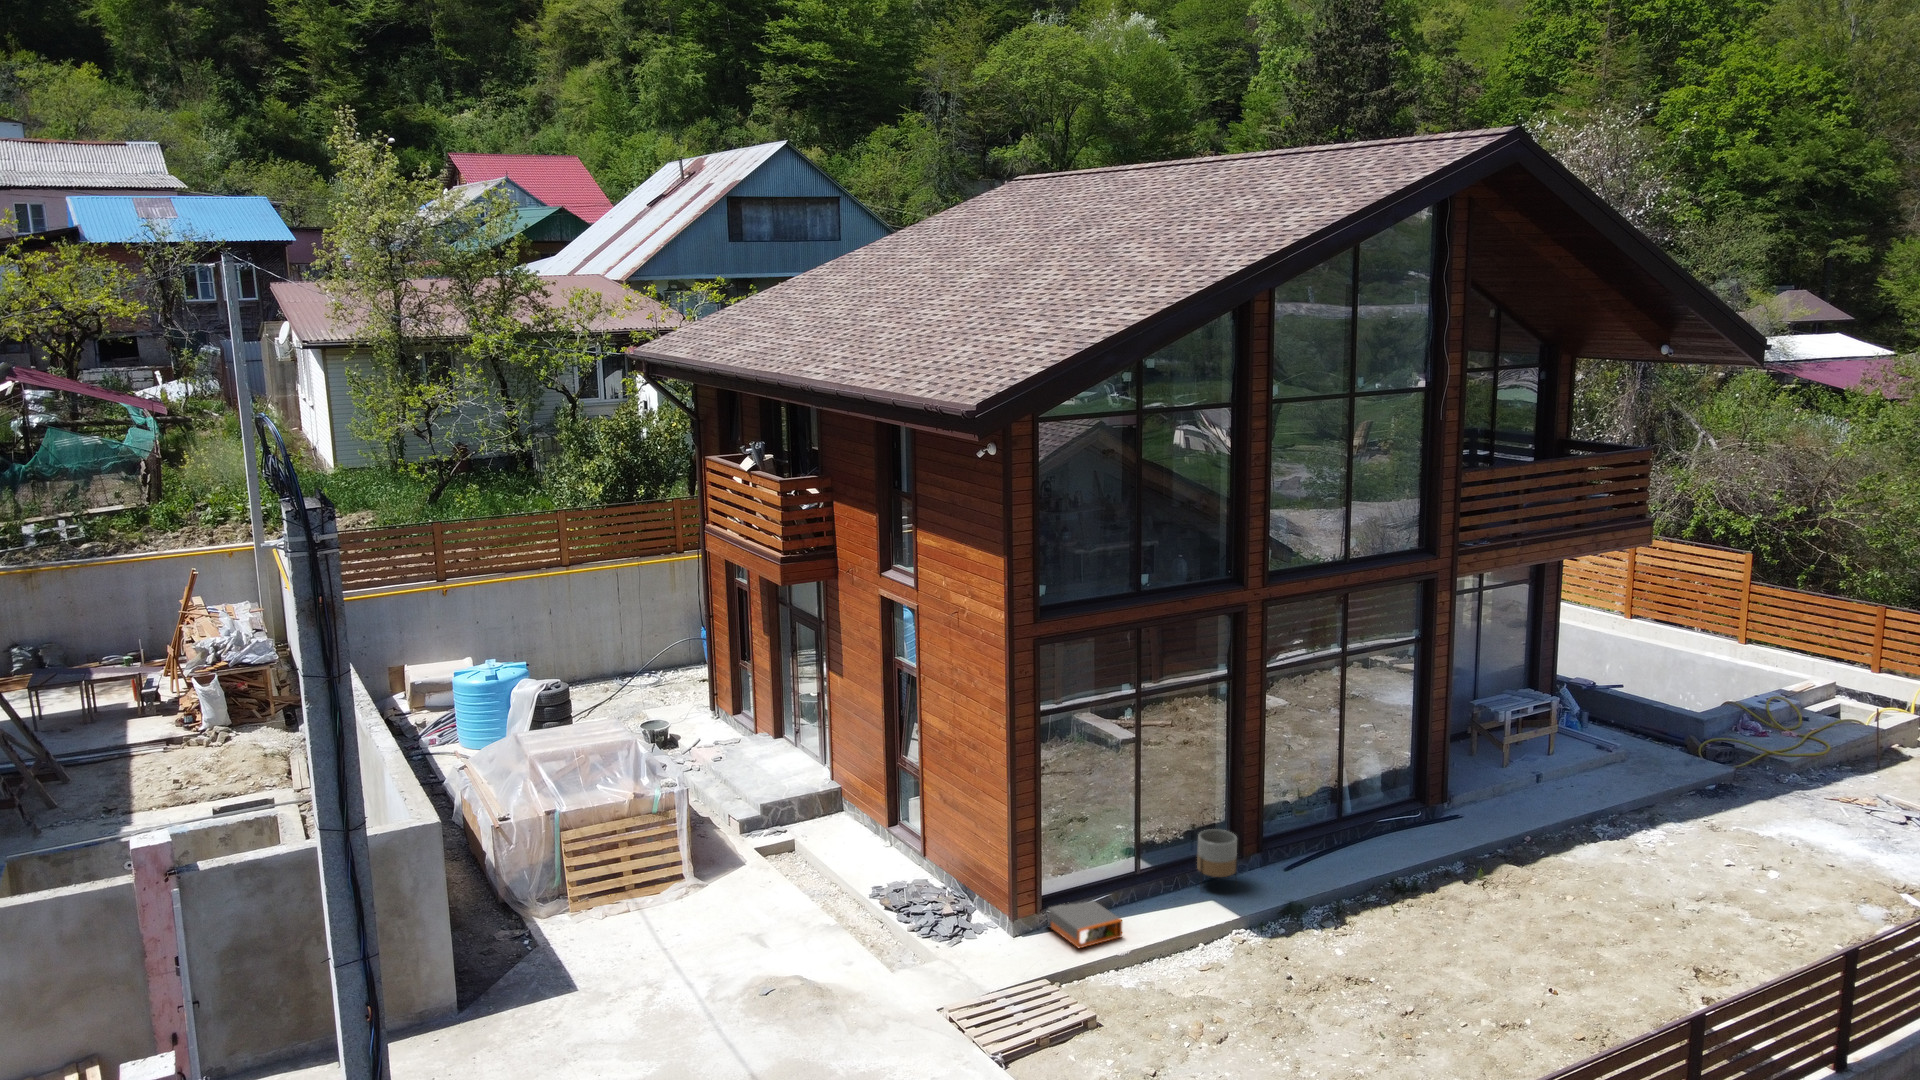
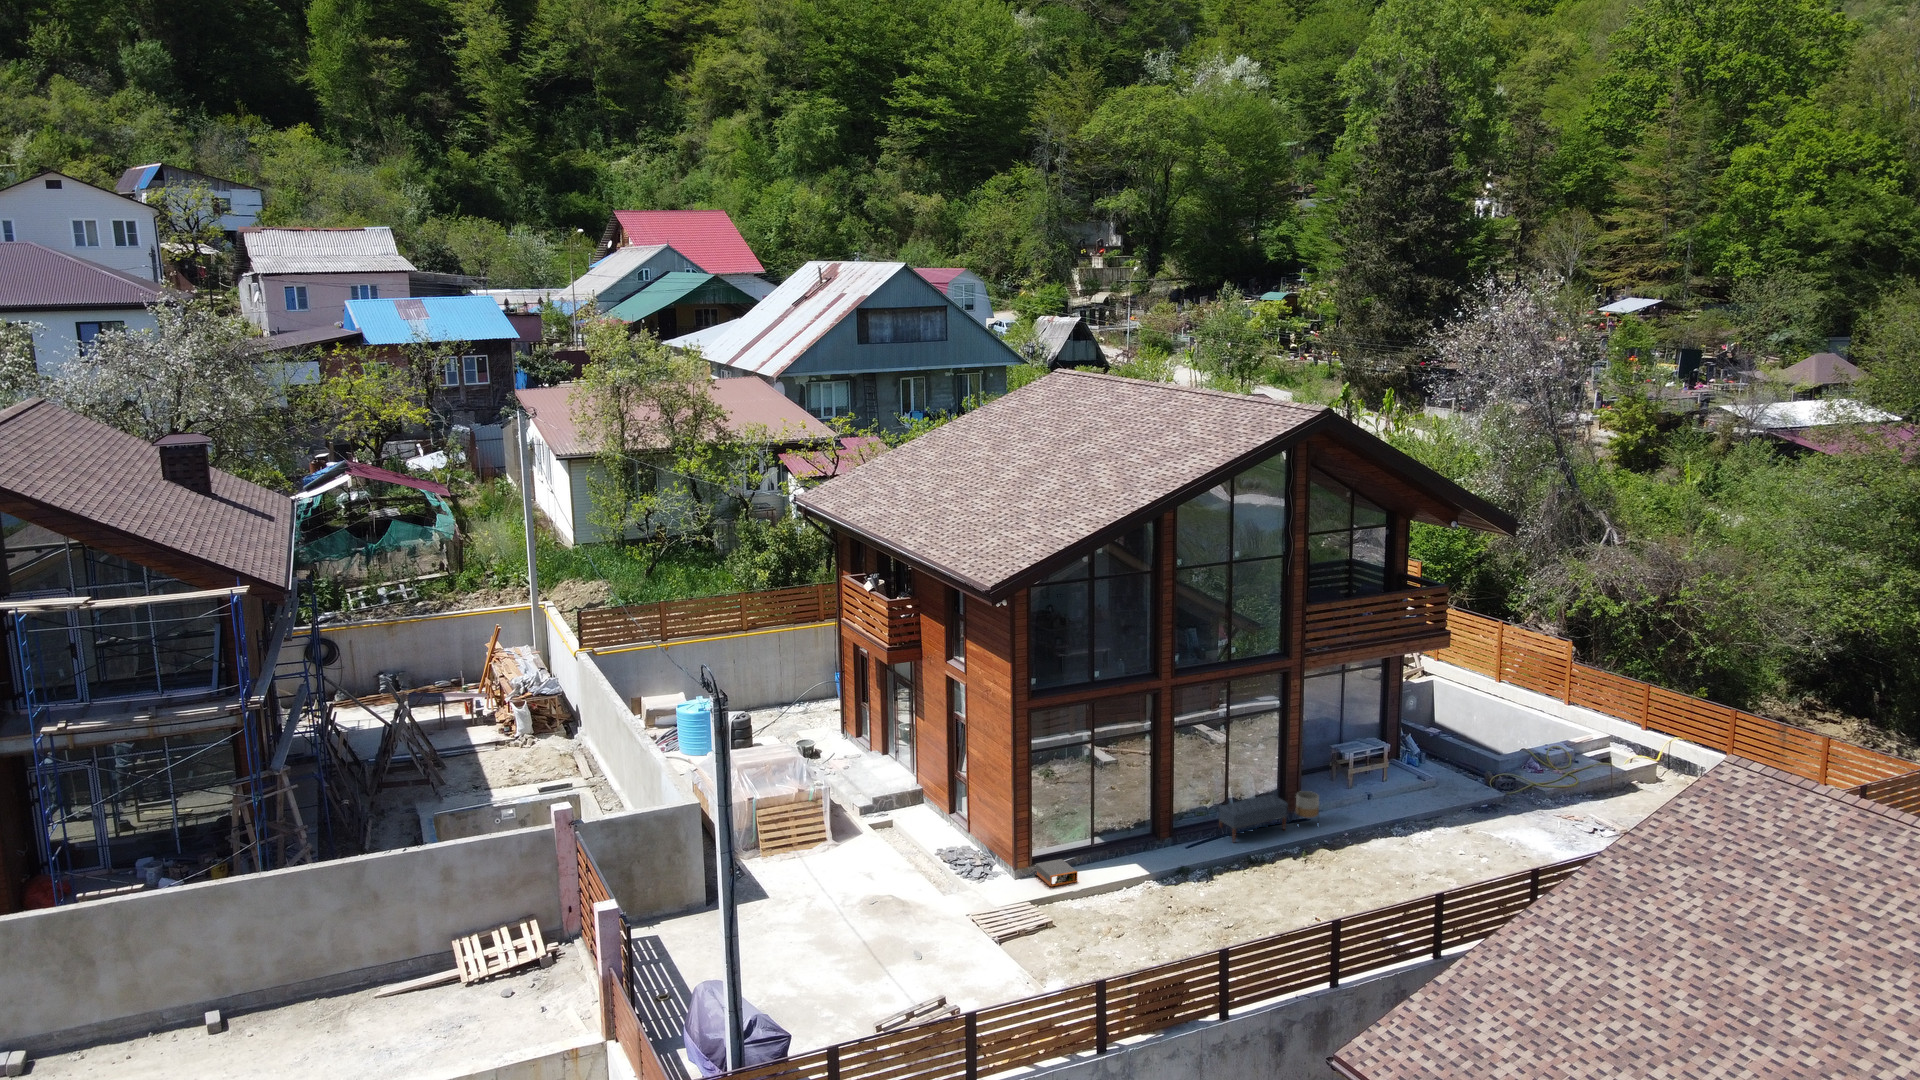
bench: none [1328,778,1436,858] -> present [1218,795,1288,842]
planter: present [1197,829,1237,877] -> present [1296,791,1319,822]

